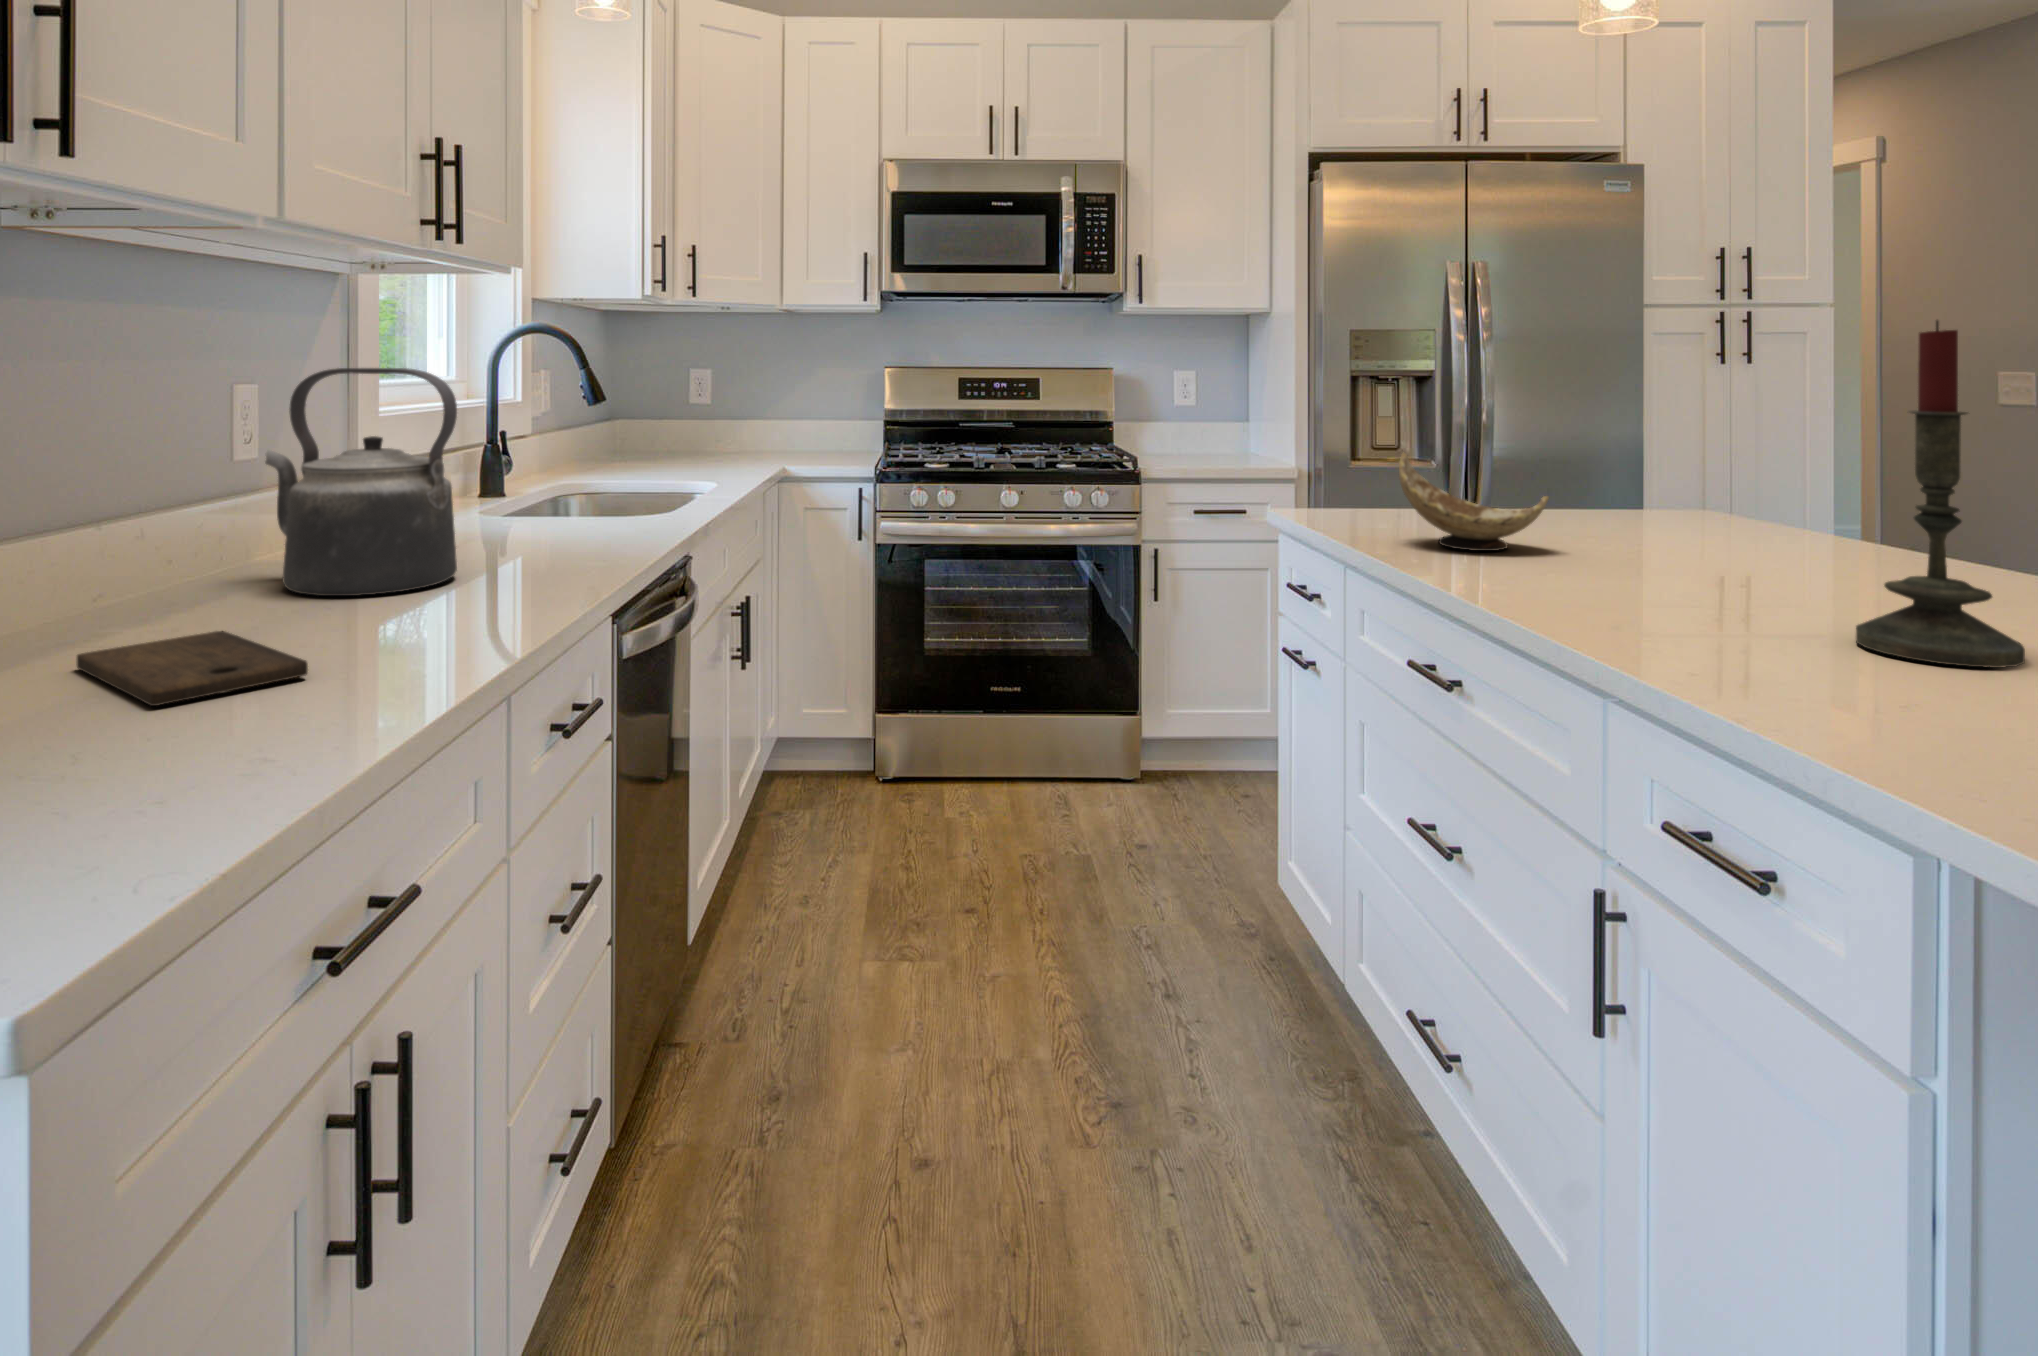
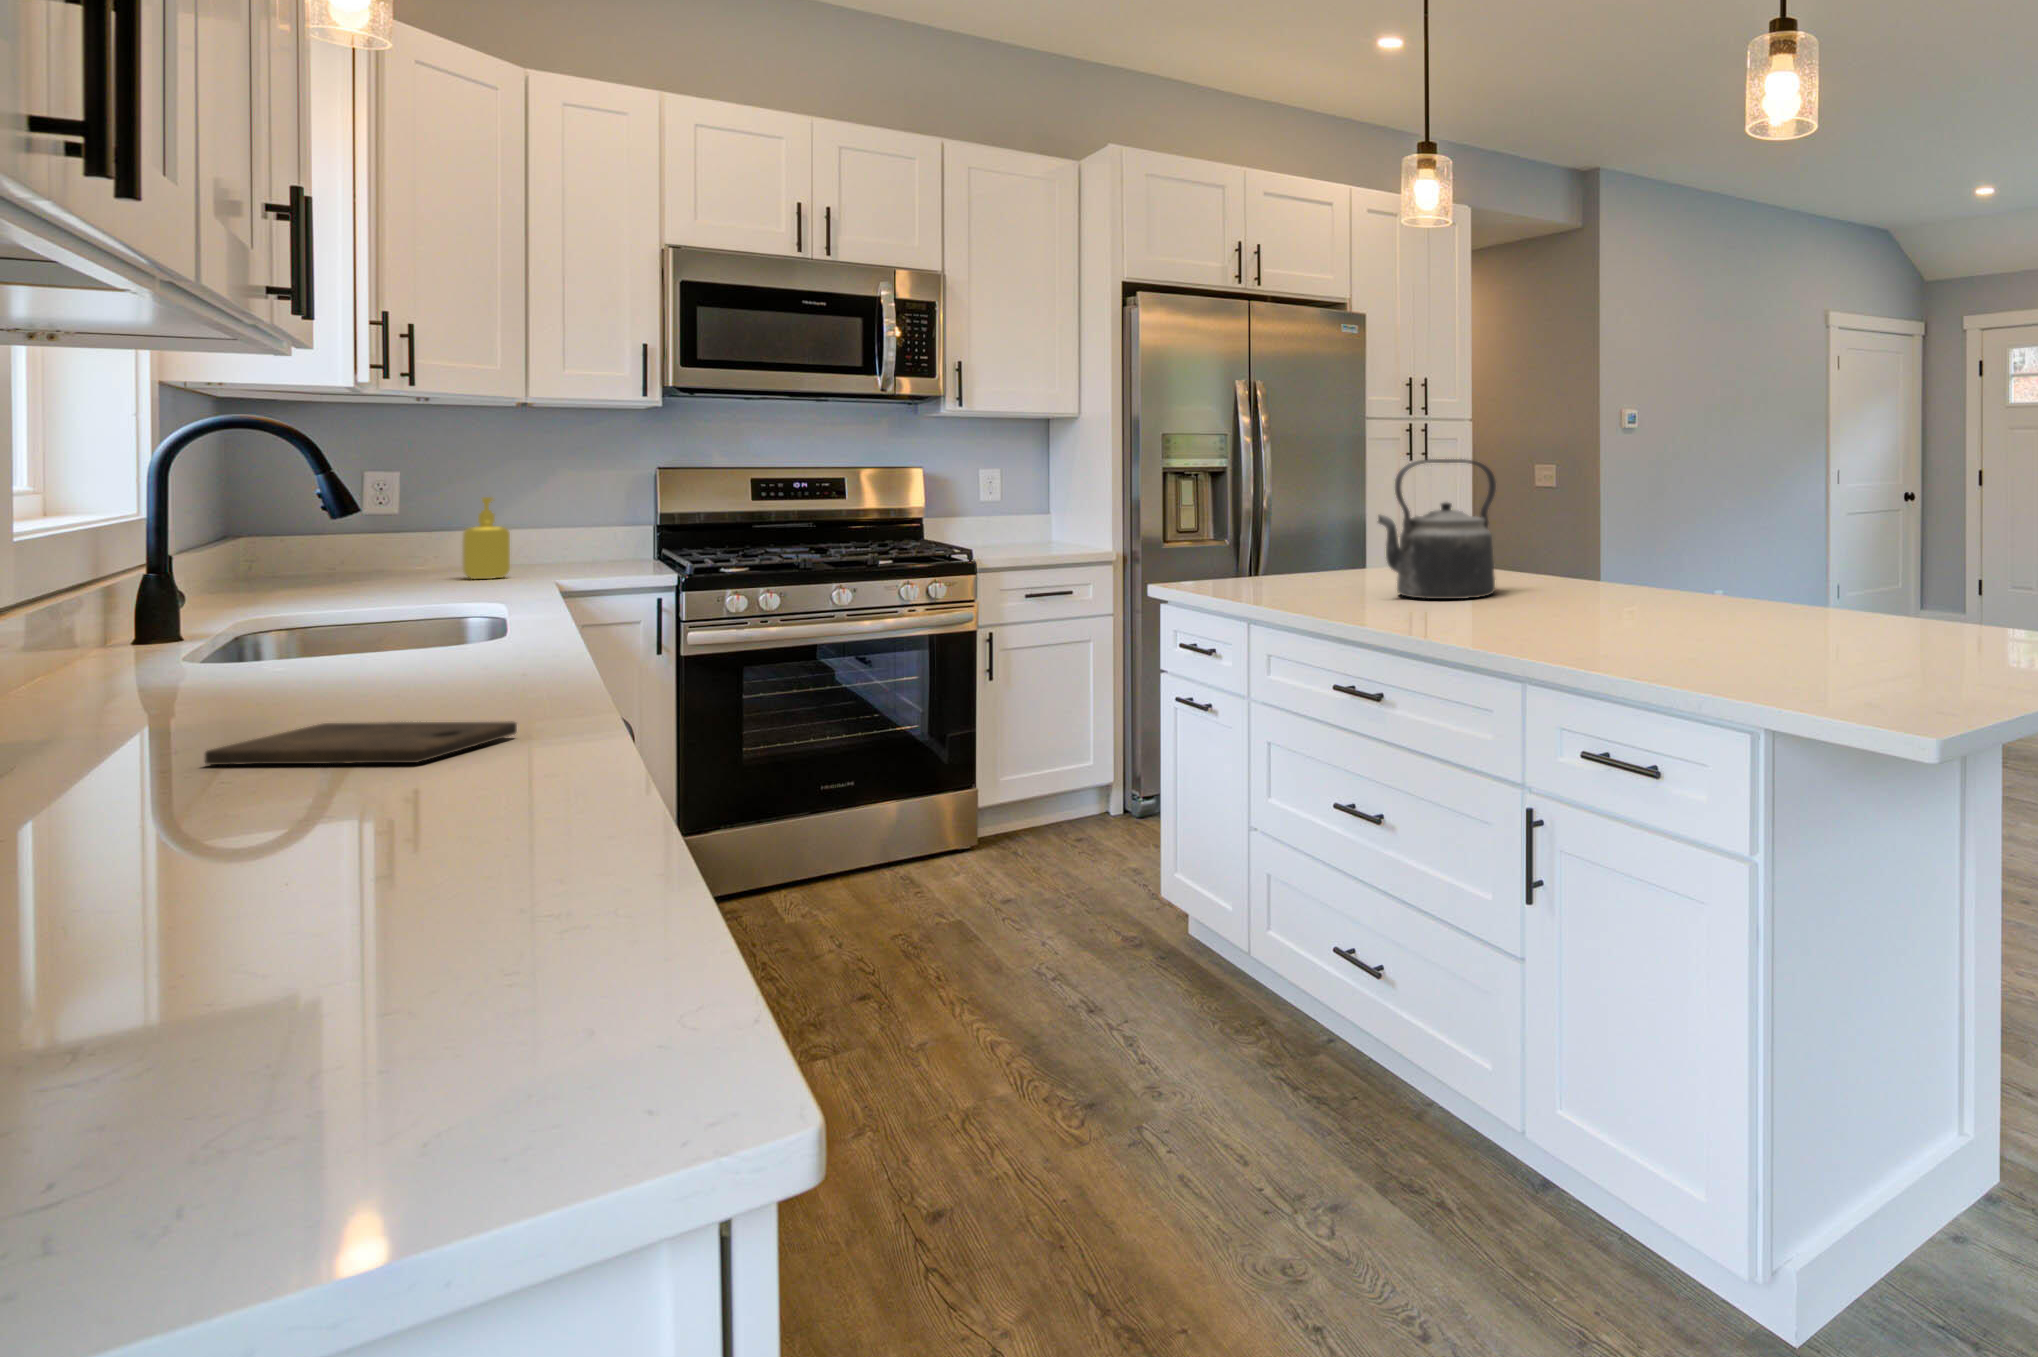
candle: present [1856,321,2025,668] -> none [1527,435,1594,610]
kettle: present [265,368,457,596] -> present [1378,459,1496,599]
soap dispenser: none [738,392,769,462] -> present [462,497,510,579]
decorative bowl: present [1399,453,1548,551] -> none [1258,523,1355,588]

